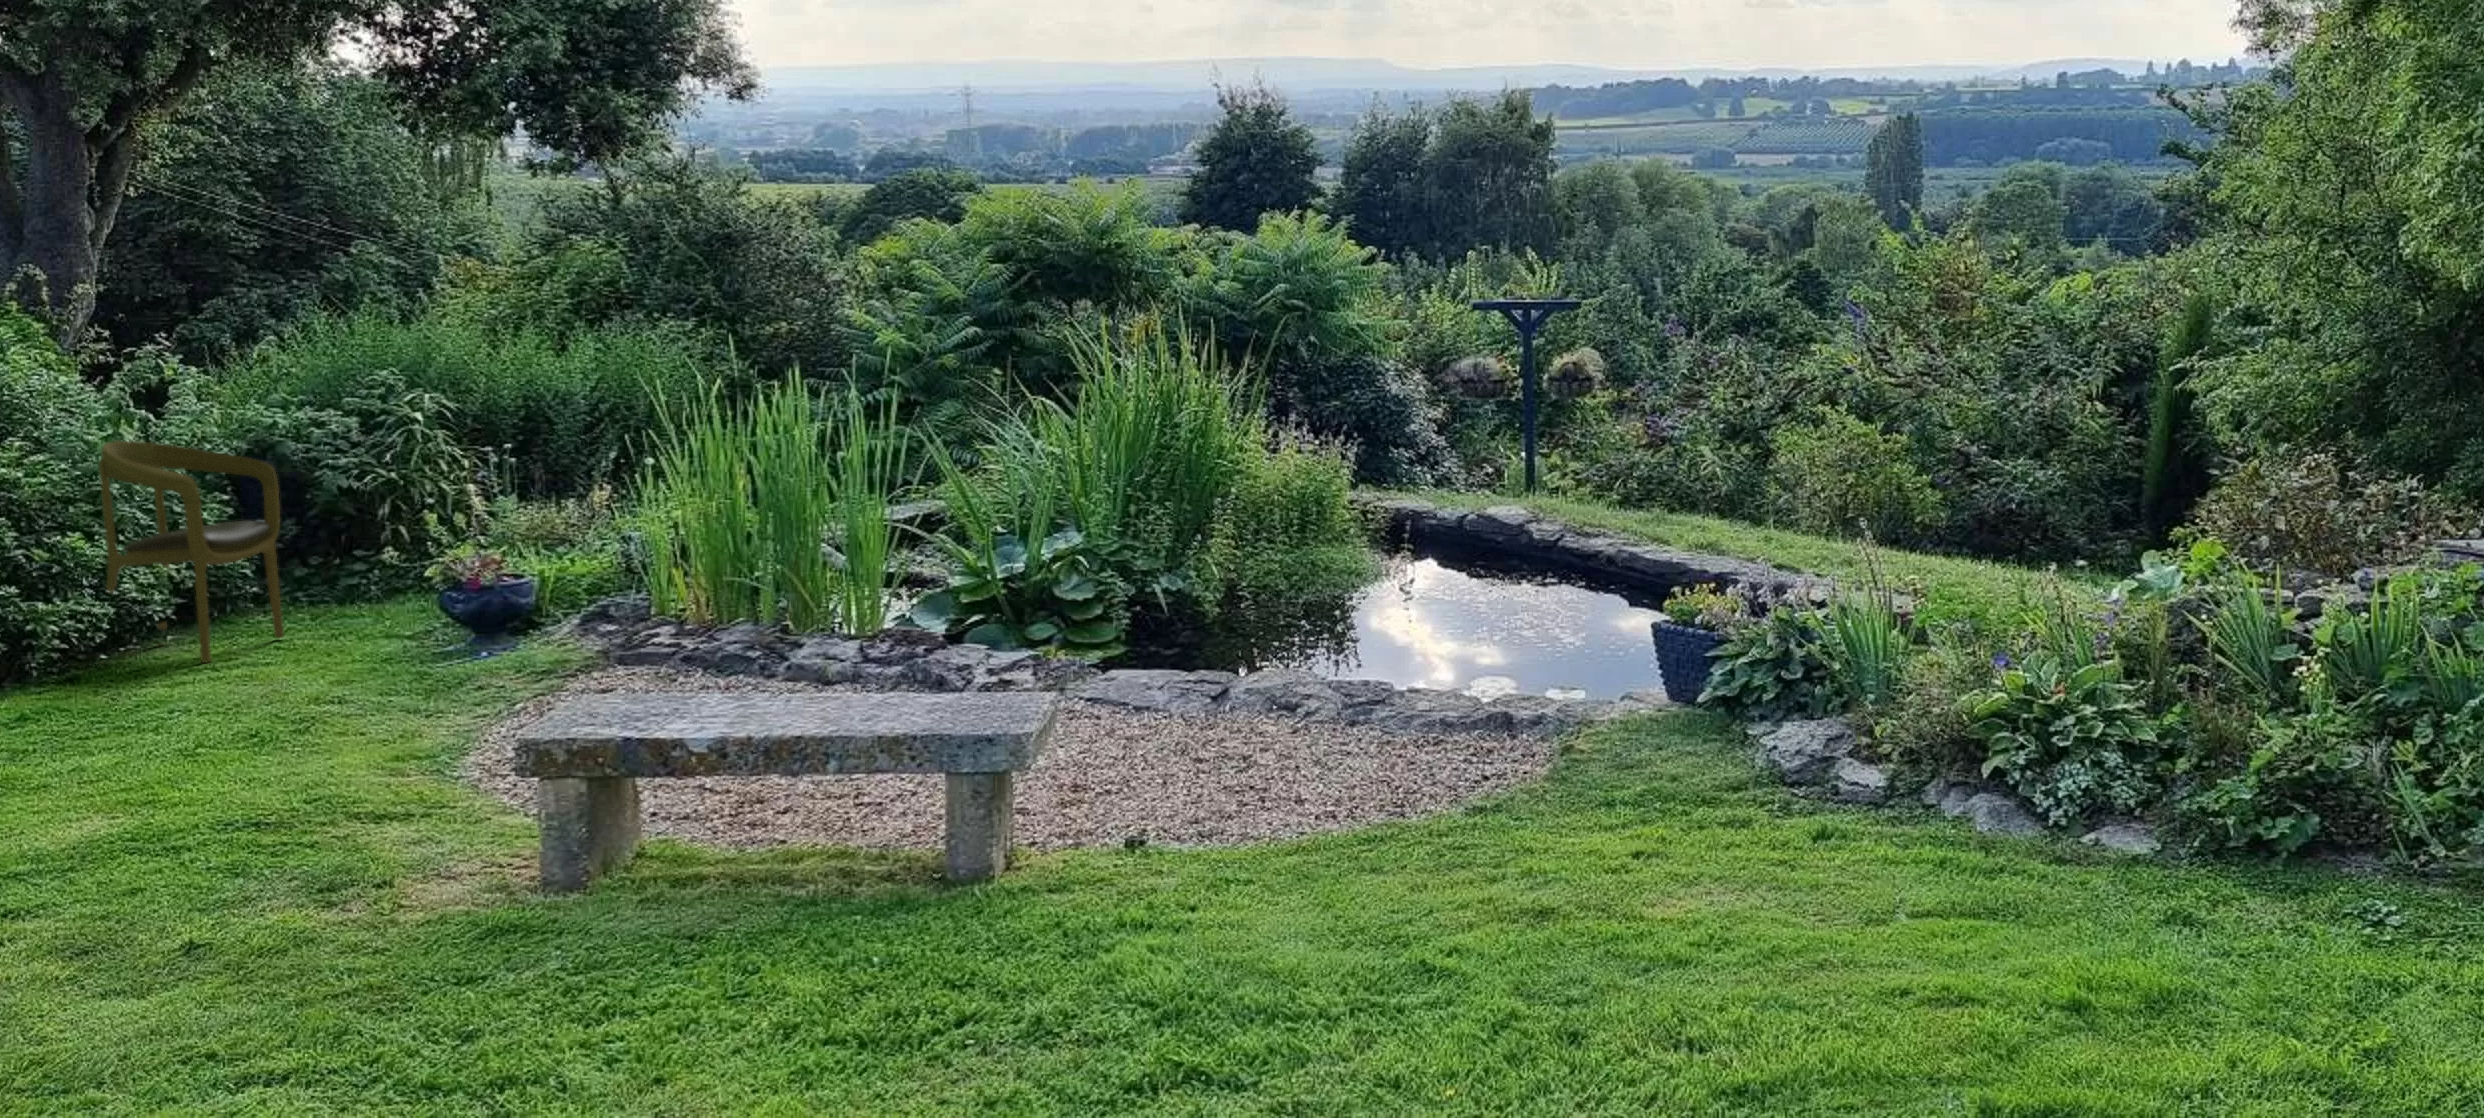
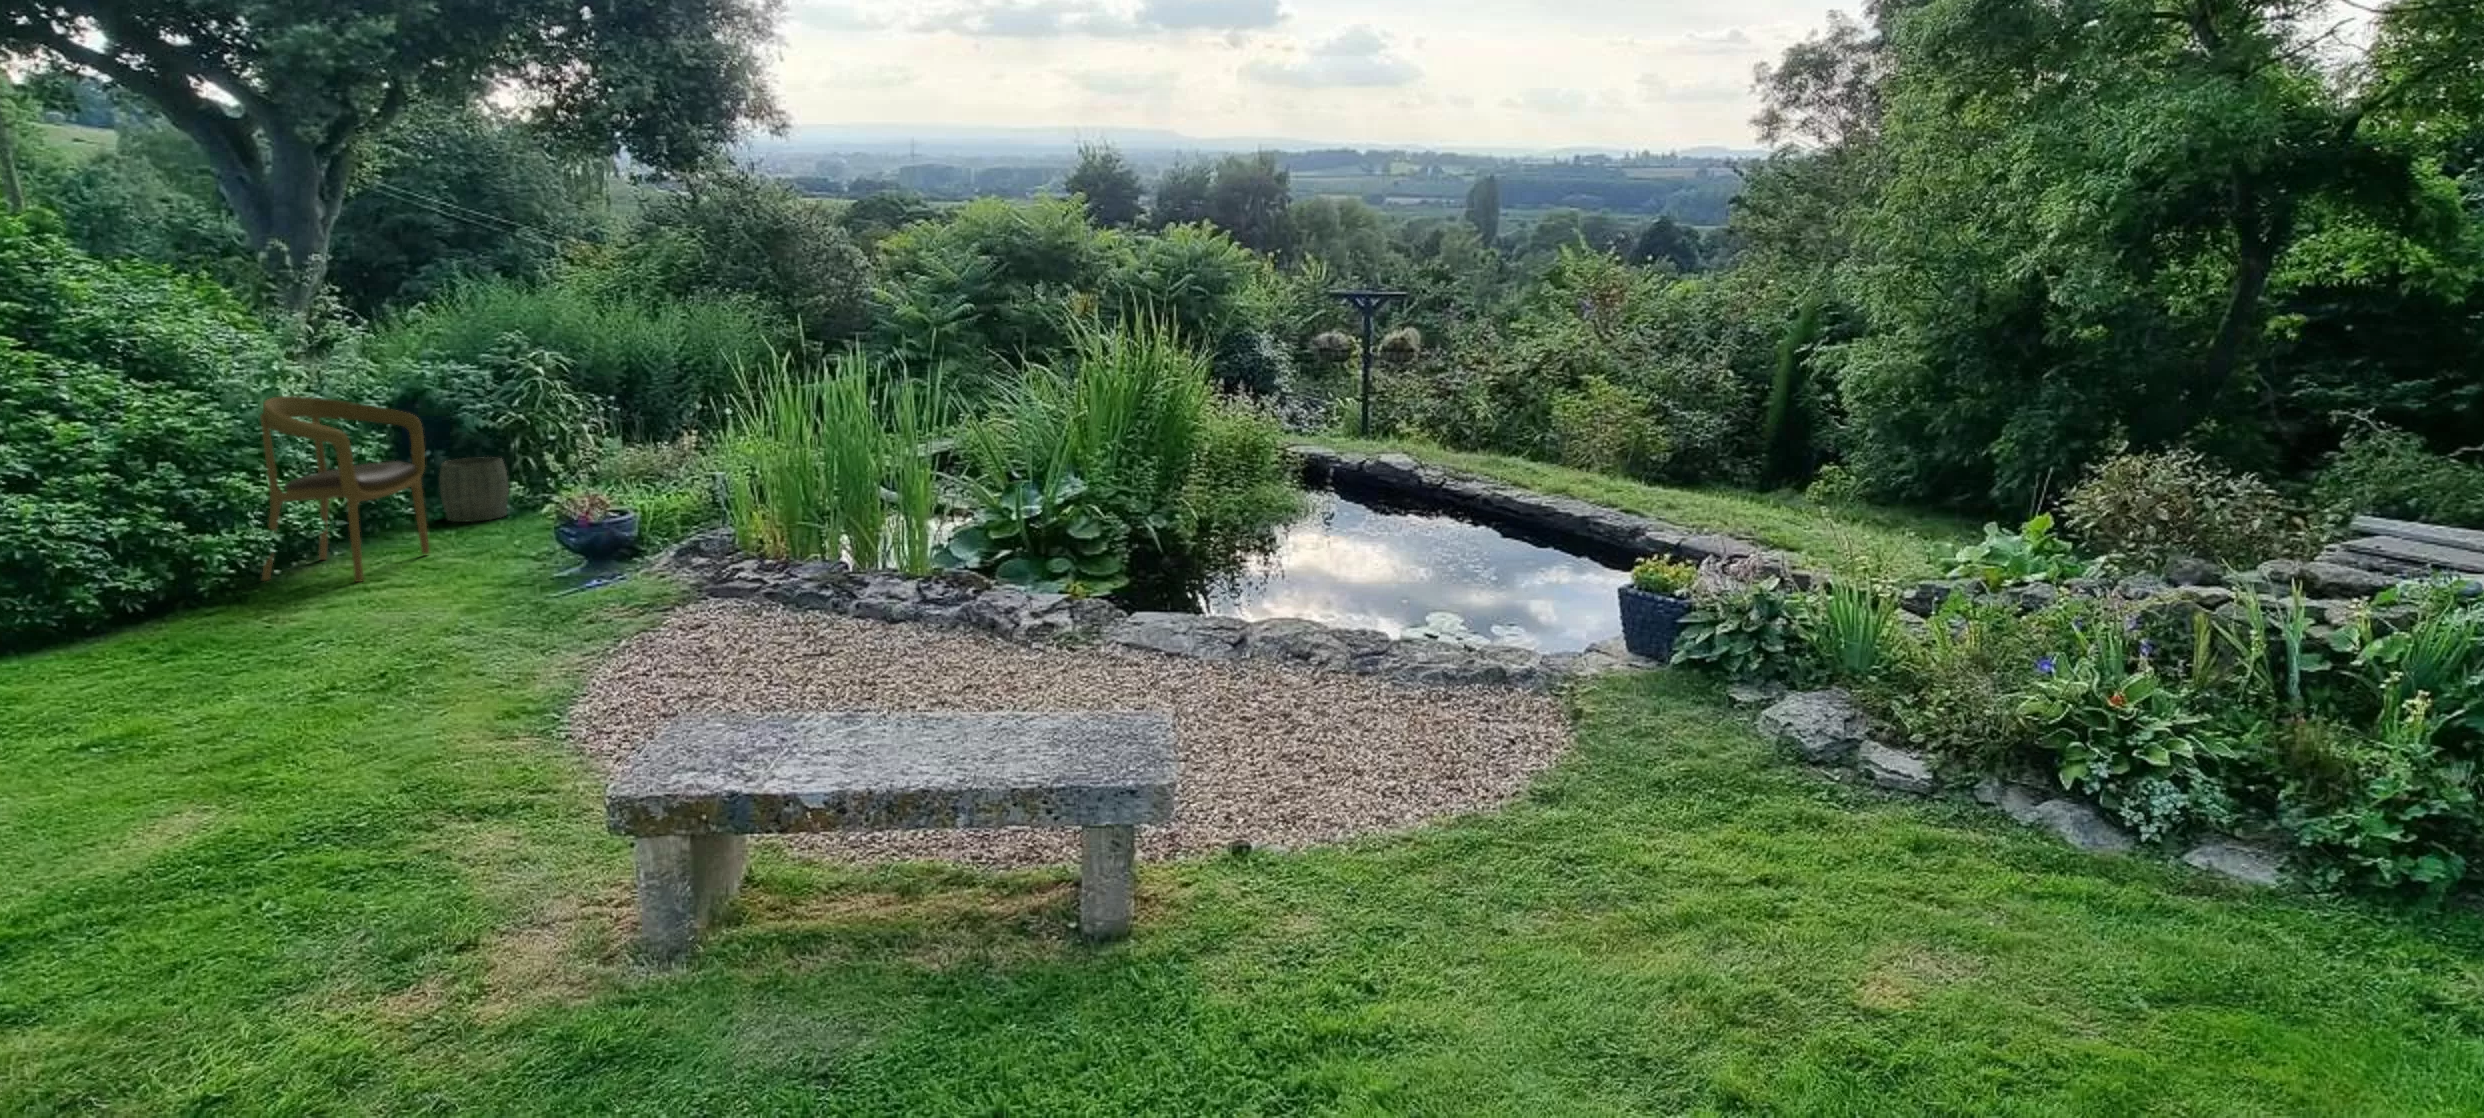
woven basket: none [293,529,376,611] -> present [439,457,509,522]

